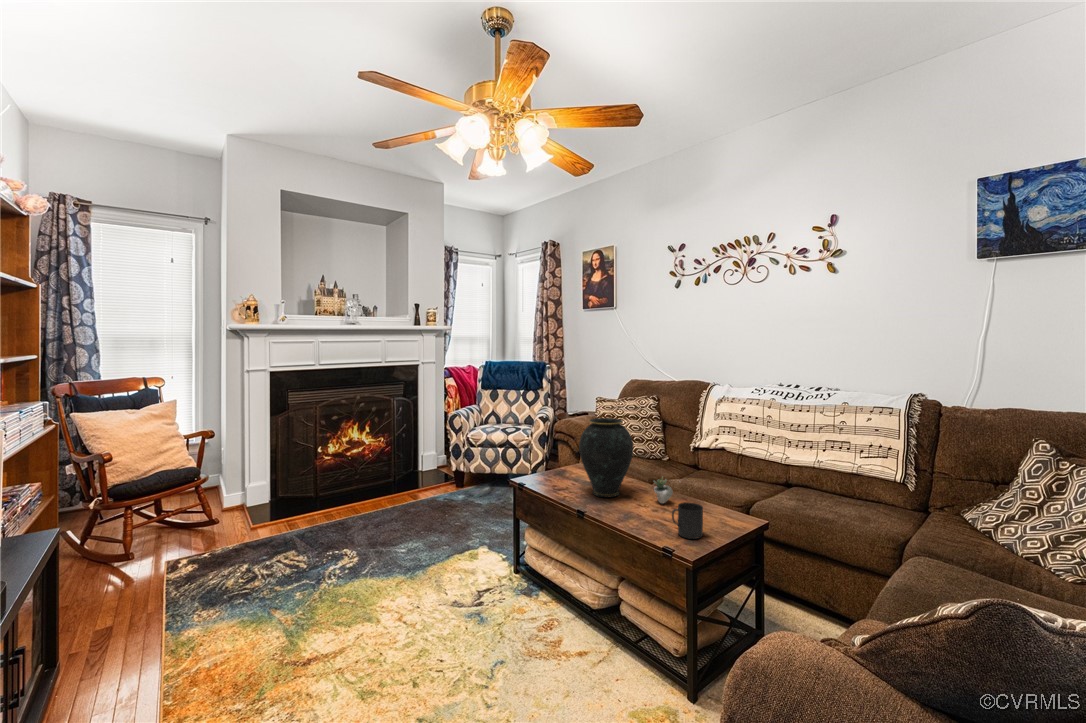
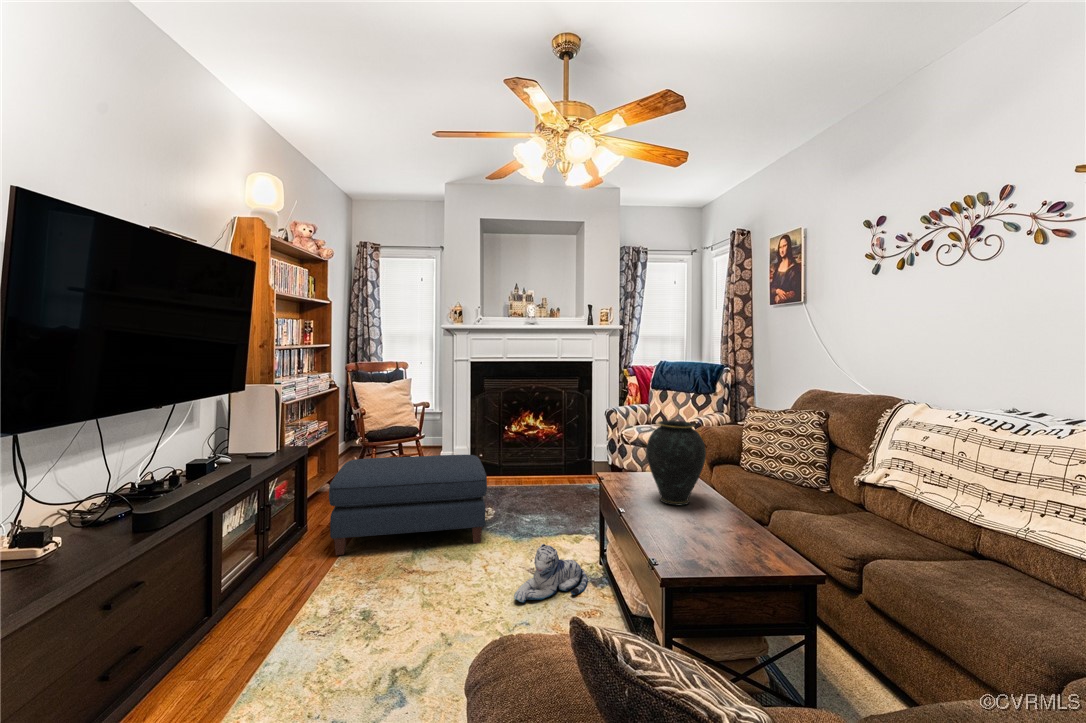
succulent plant: present [654,477,673,503] -> none [711,492,735,523]
ottoman: none [125,490,374,678] -> present [329,455,487,555]
mug: present [672,502,703,539] -> none [686,521,724,564]
plush toy: none [462,569,523,641] -> present [514,544,588,603]

